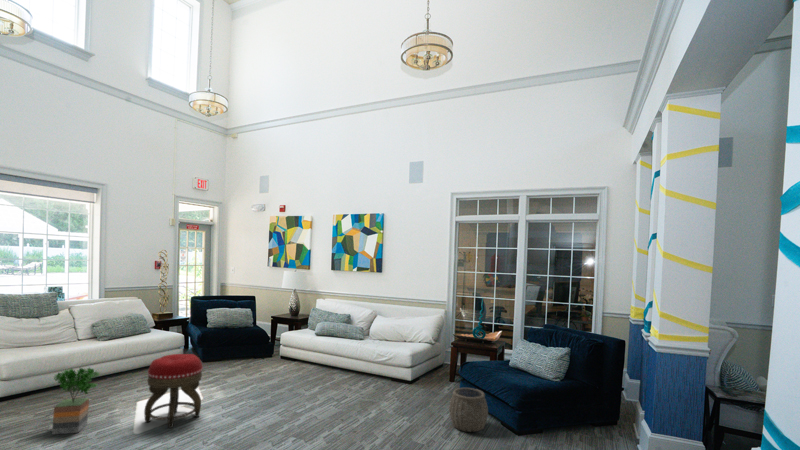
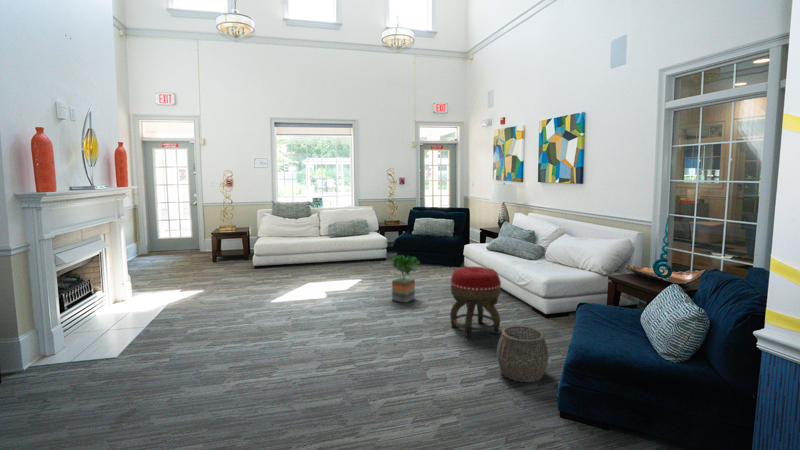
footstool: present [144,354,202,428] -> present [450,267,501,337]
potted tree: present [52,368,99,435] -> present [392,255,420,303]

